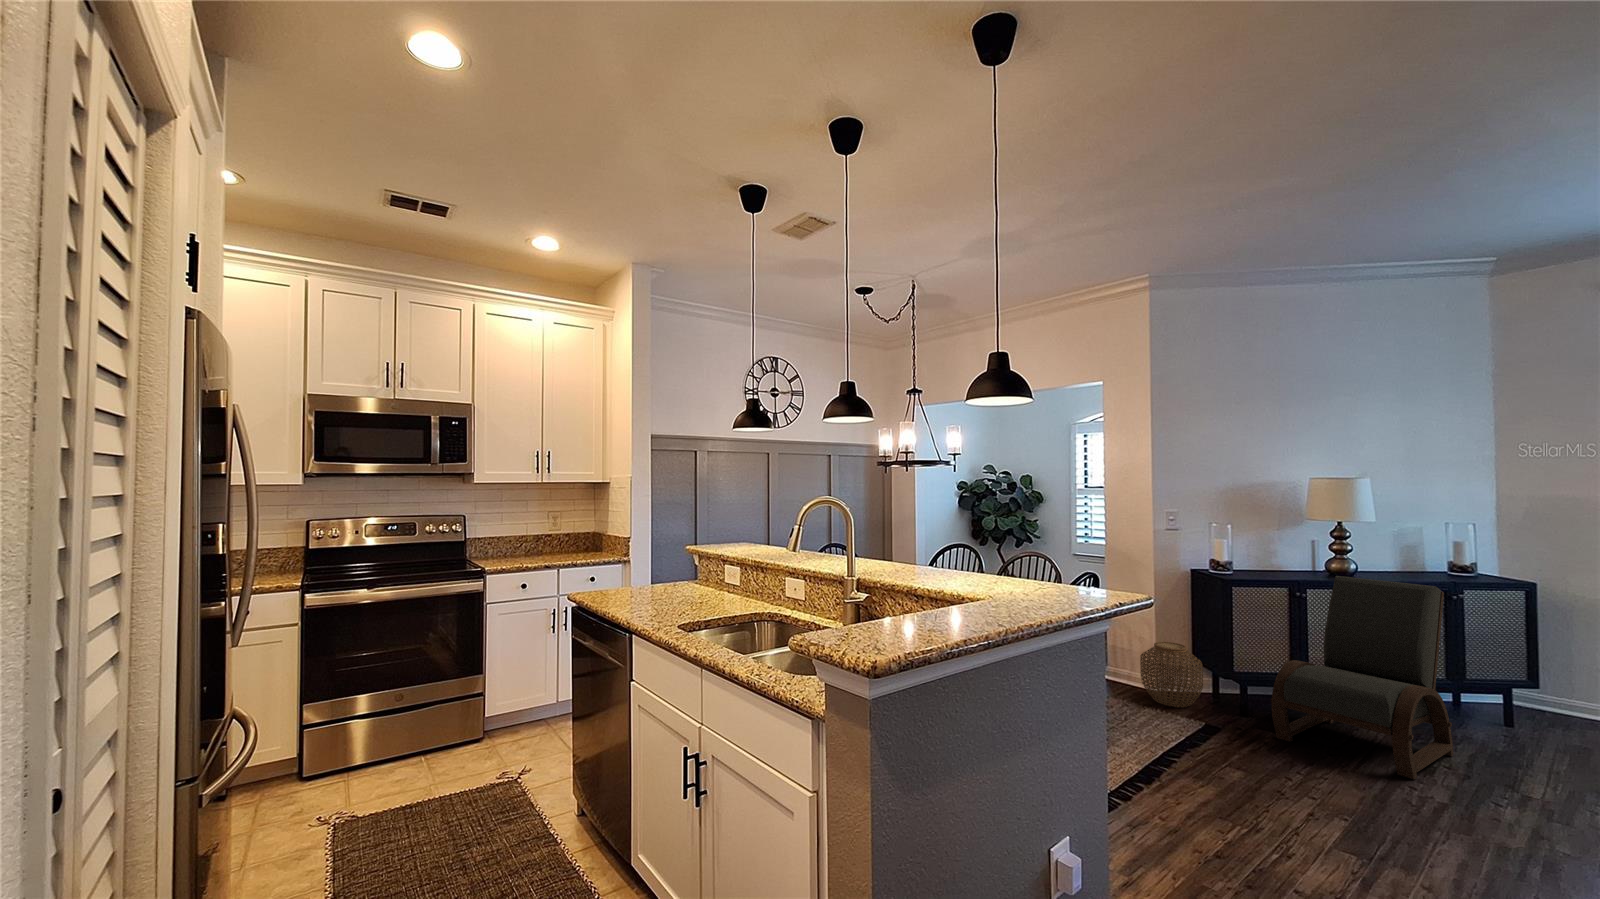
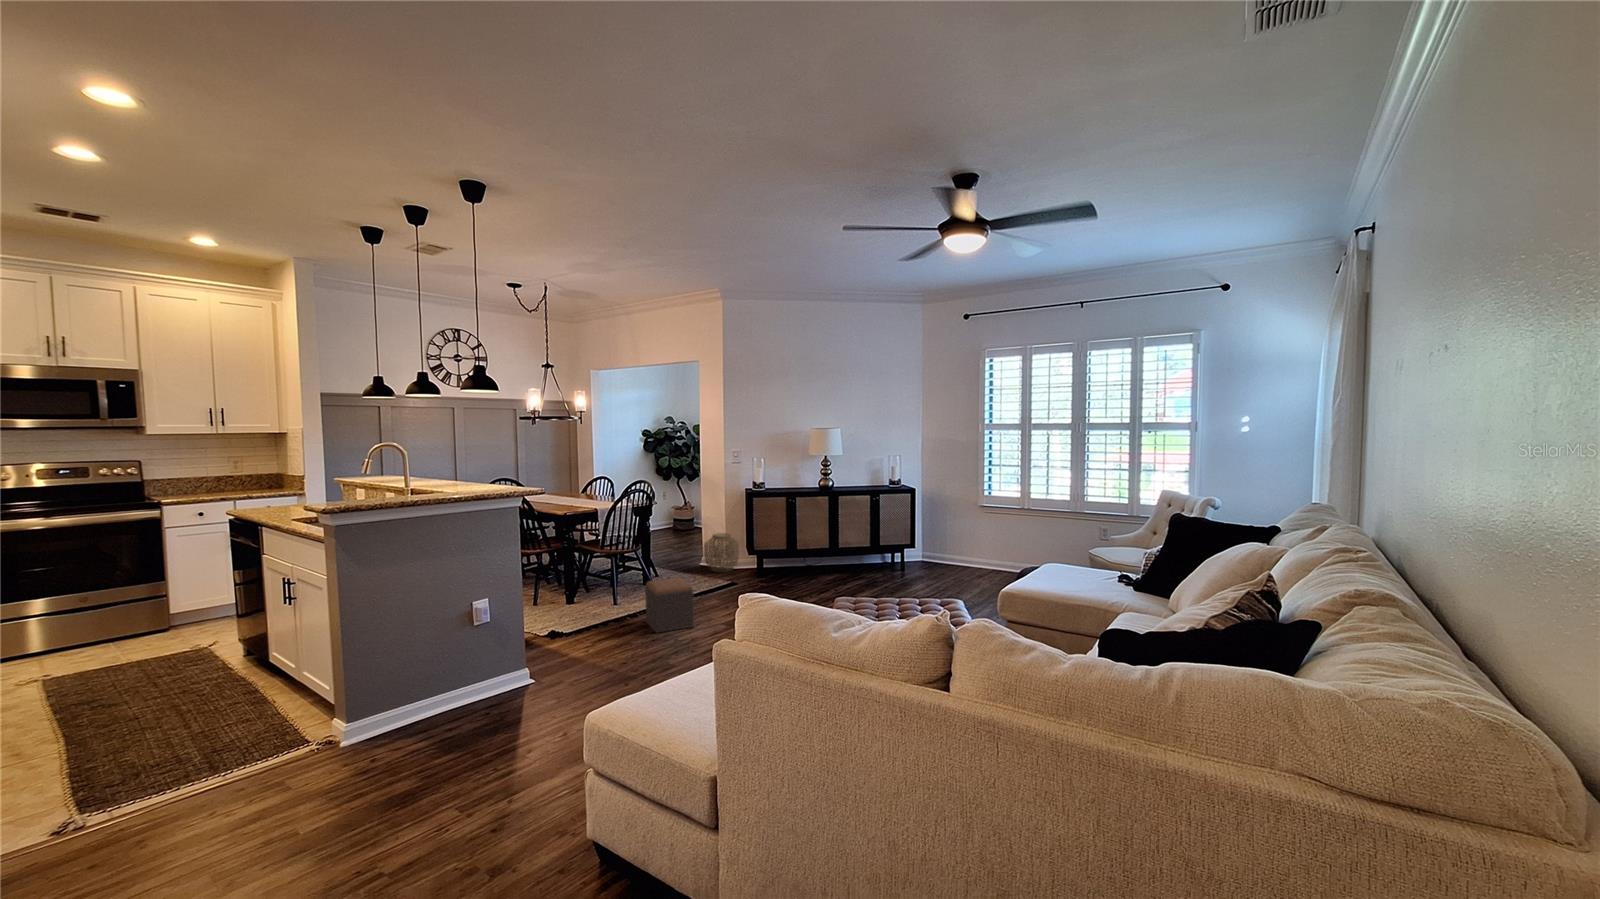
lounge chair: present [1270,576,1453,780] -> none [757,487,853,593]
footstool: none [1168,743,1287,860] -> present [645,577,694,633]

